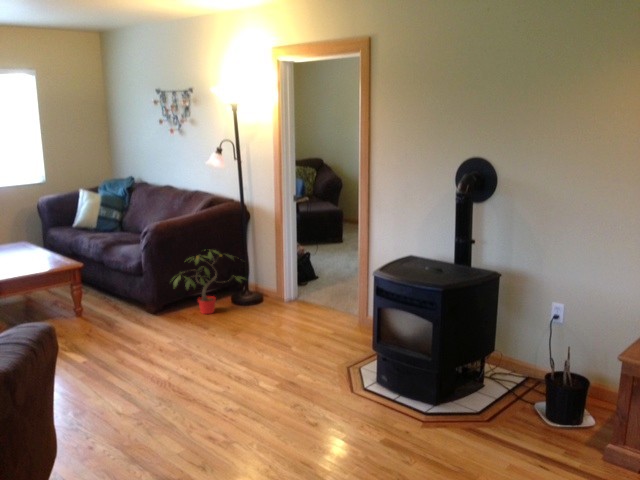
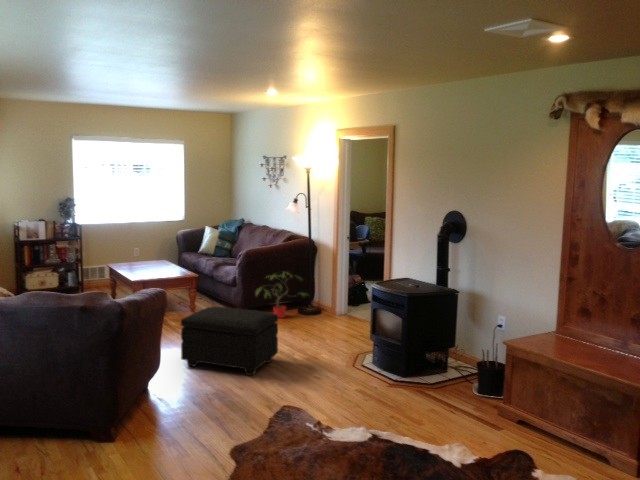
footstool: none [77,322,236,435] -> present [181,306,278,375]

